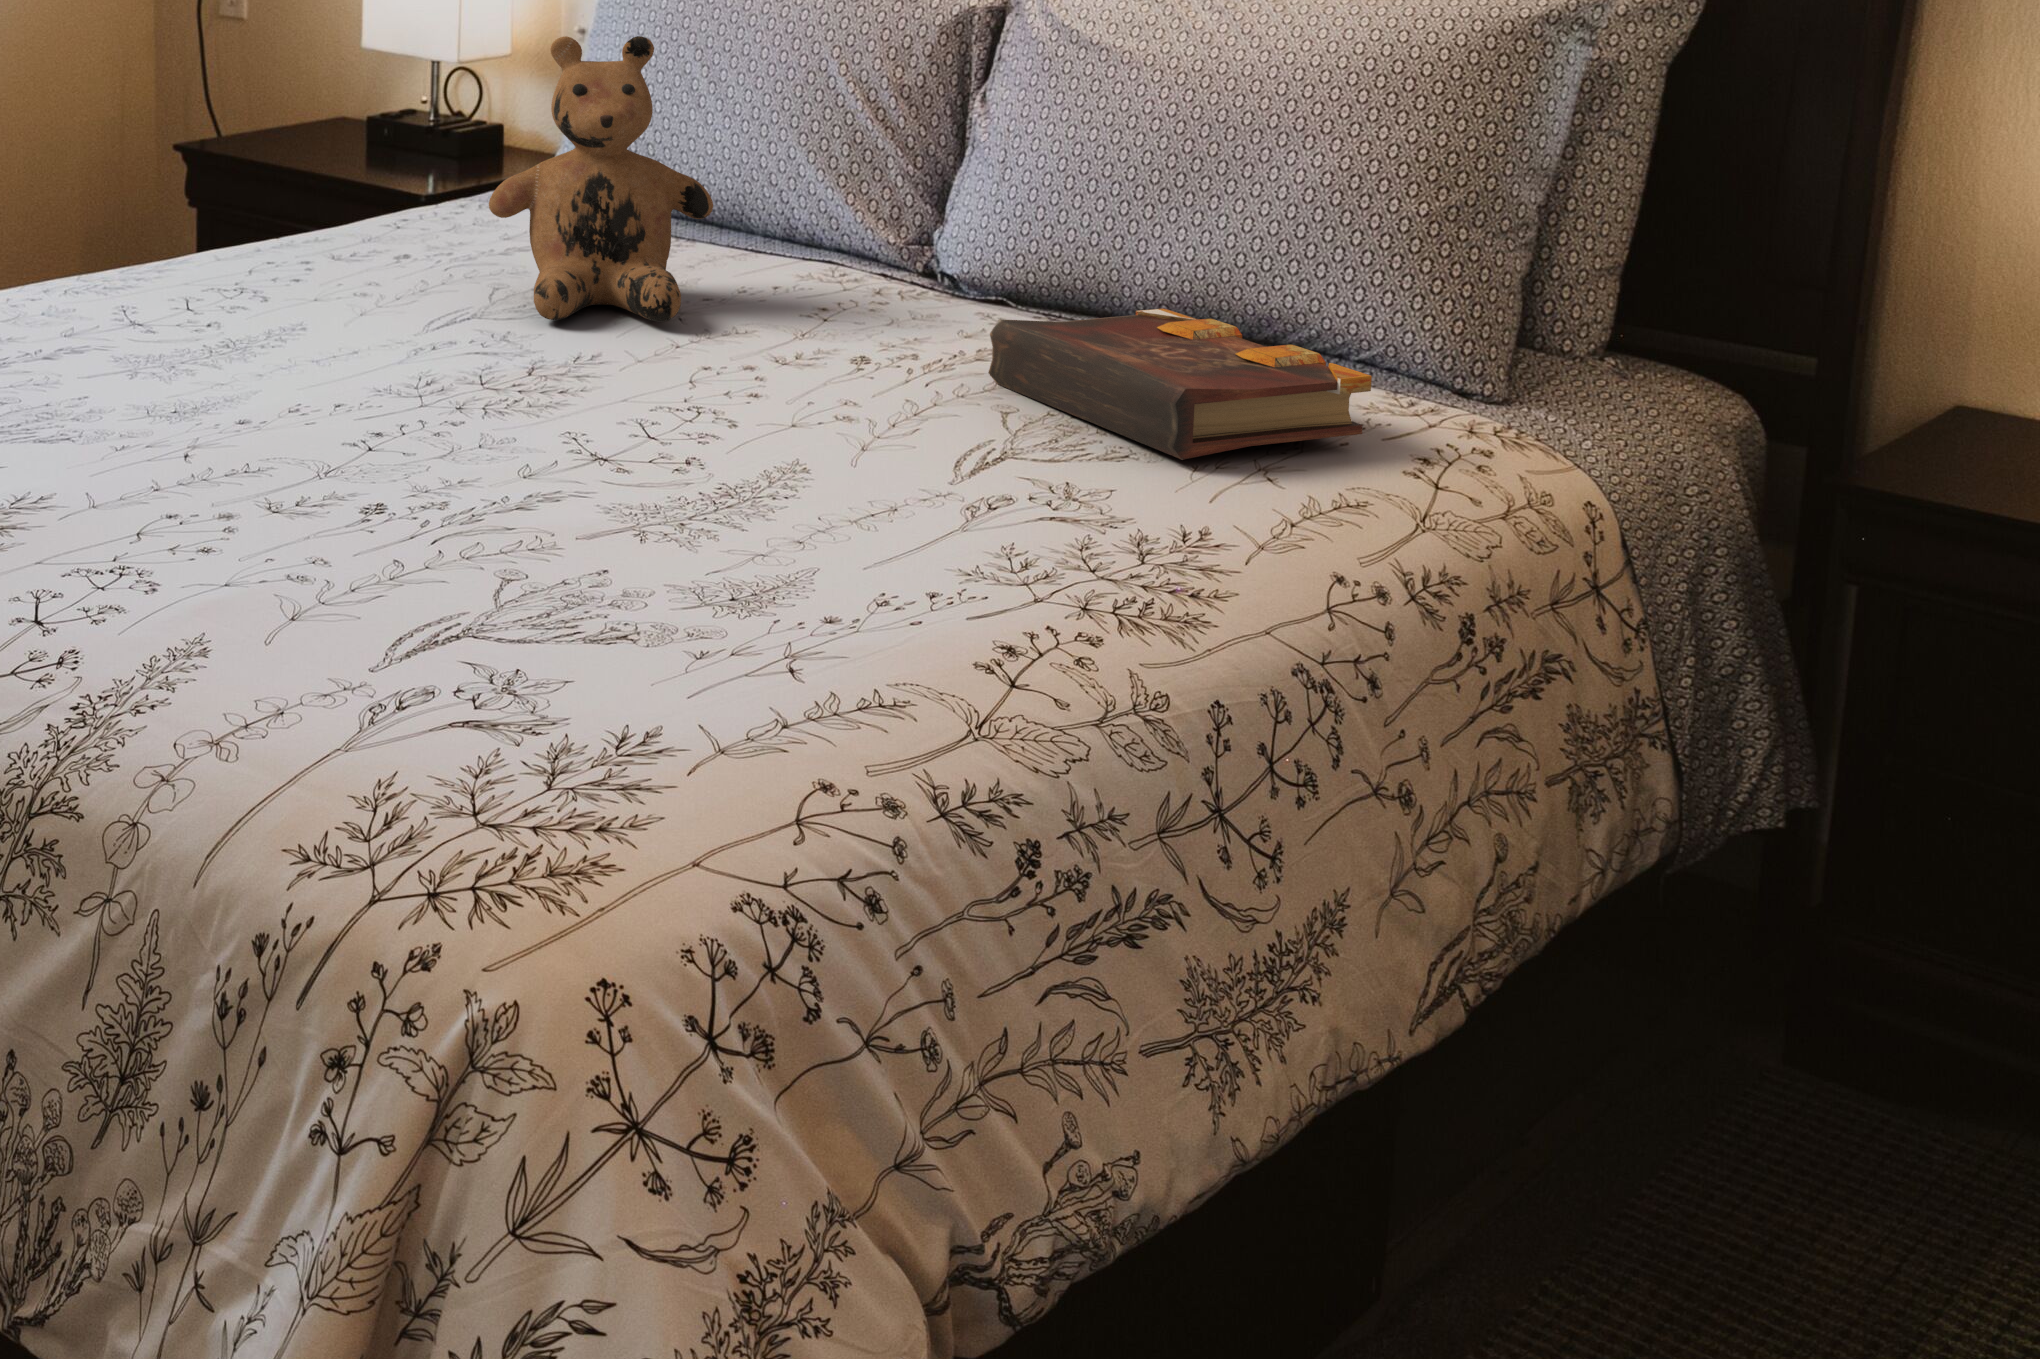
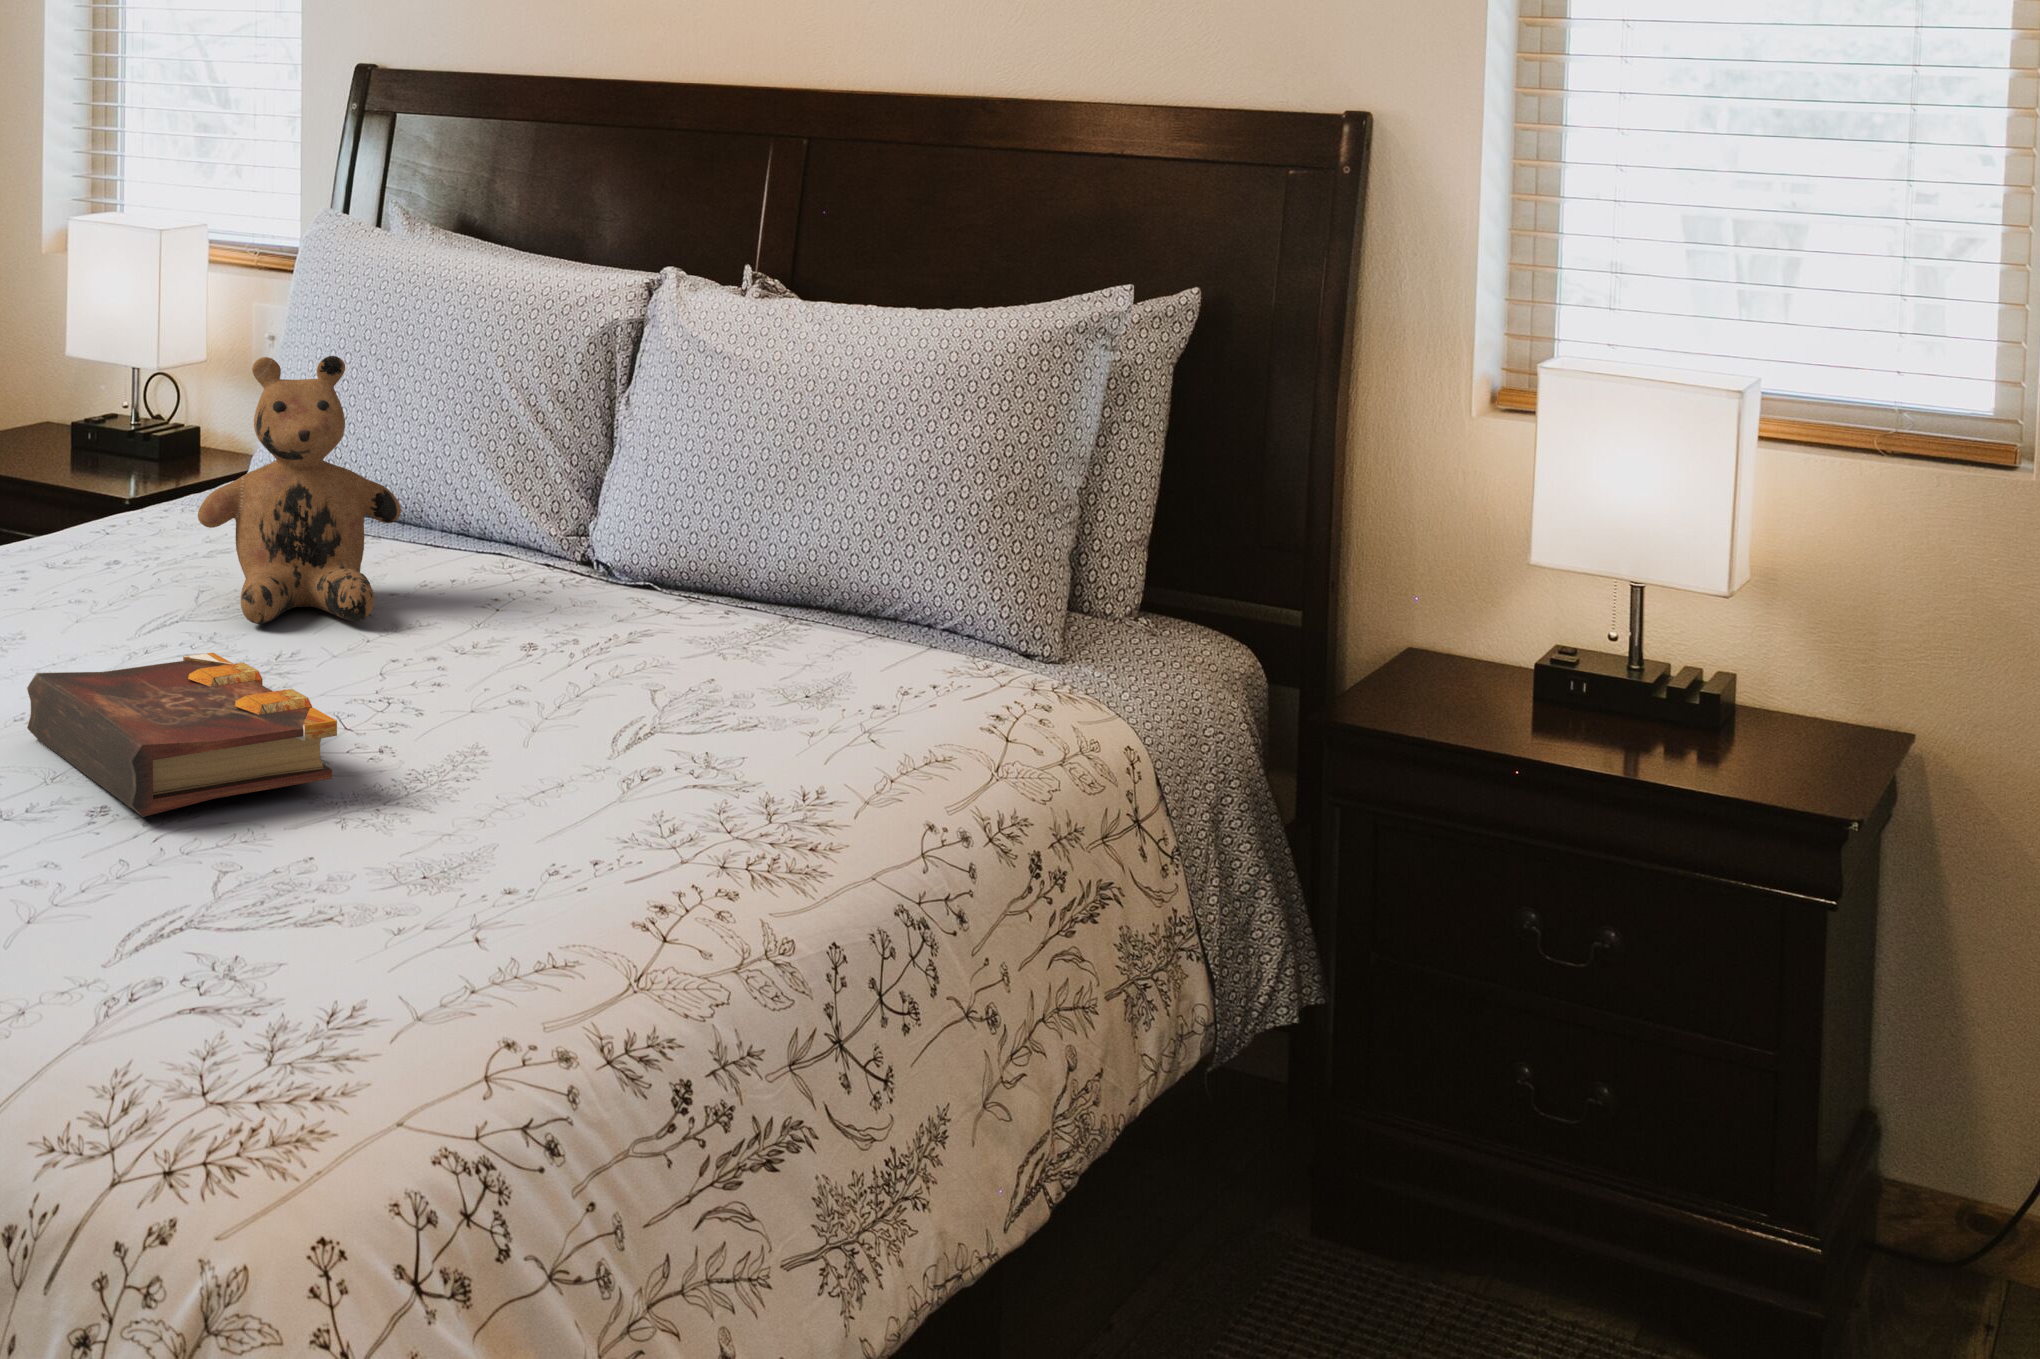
book: present [988,309,1372,460] -> present [27,653,337,817]

